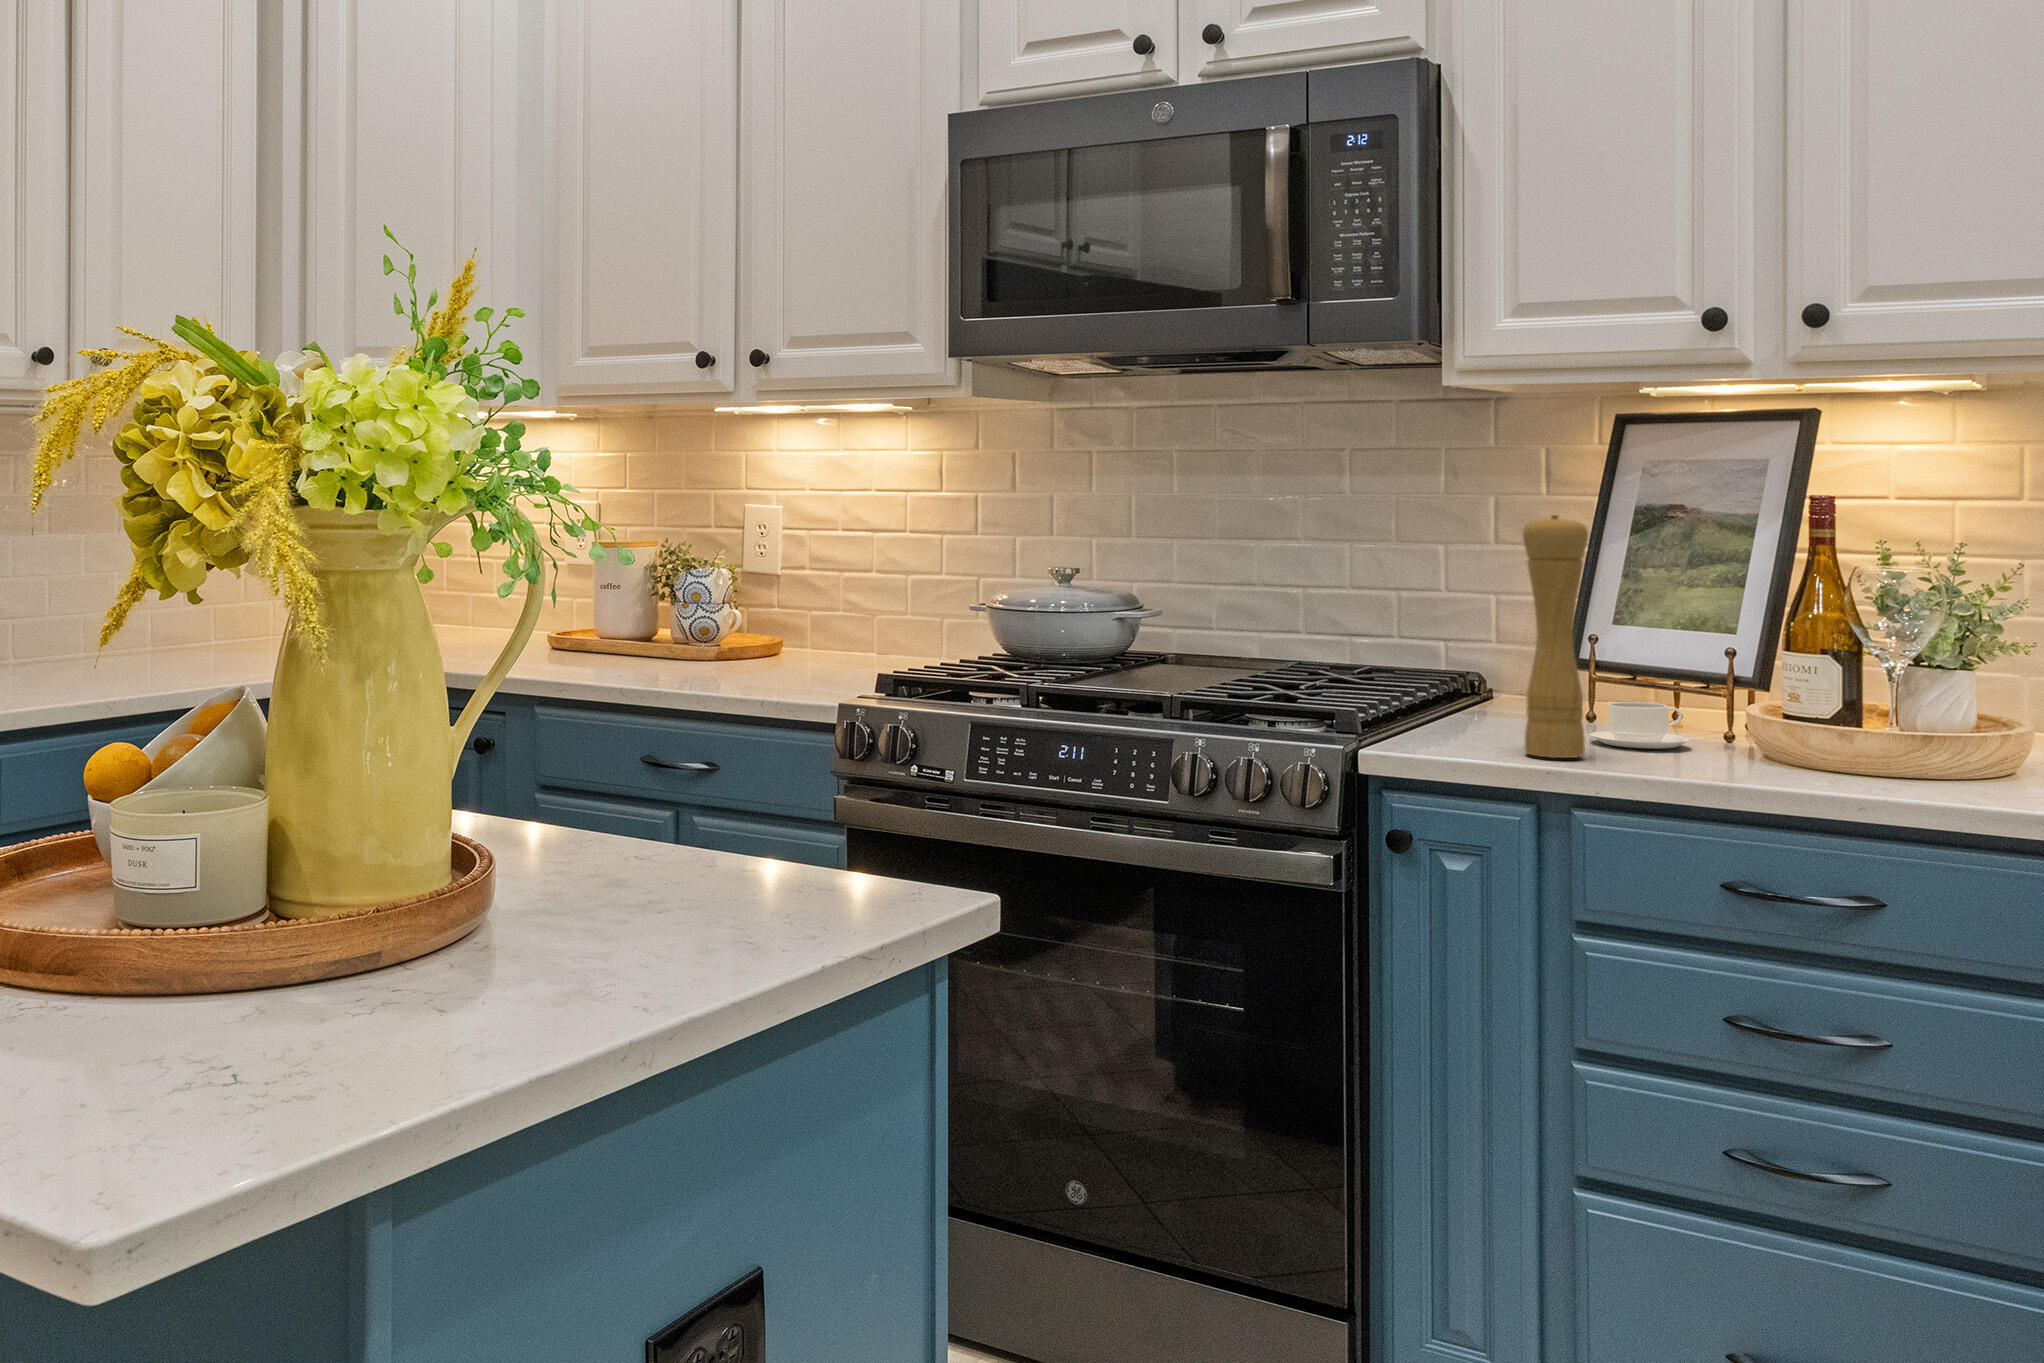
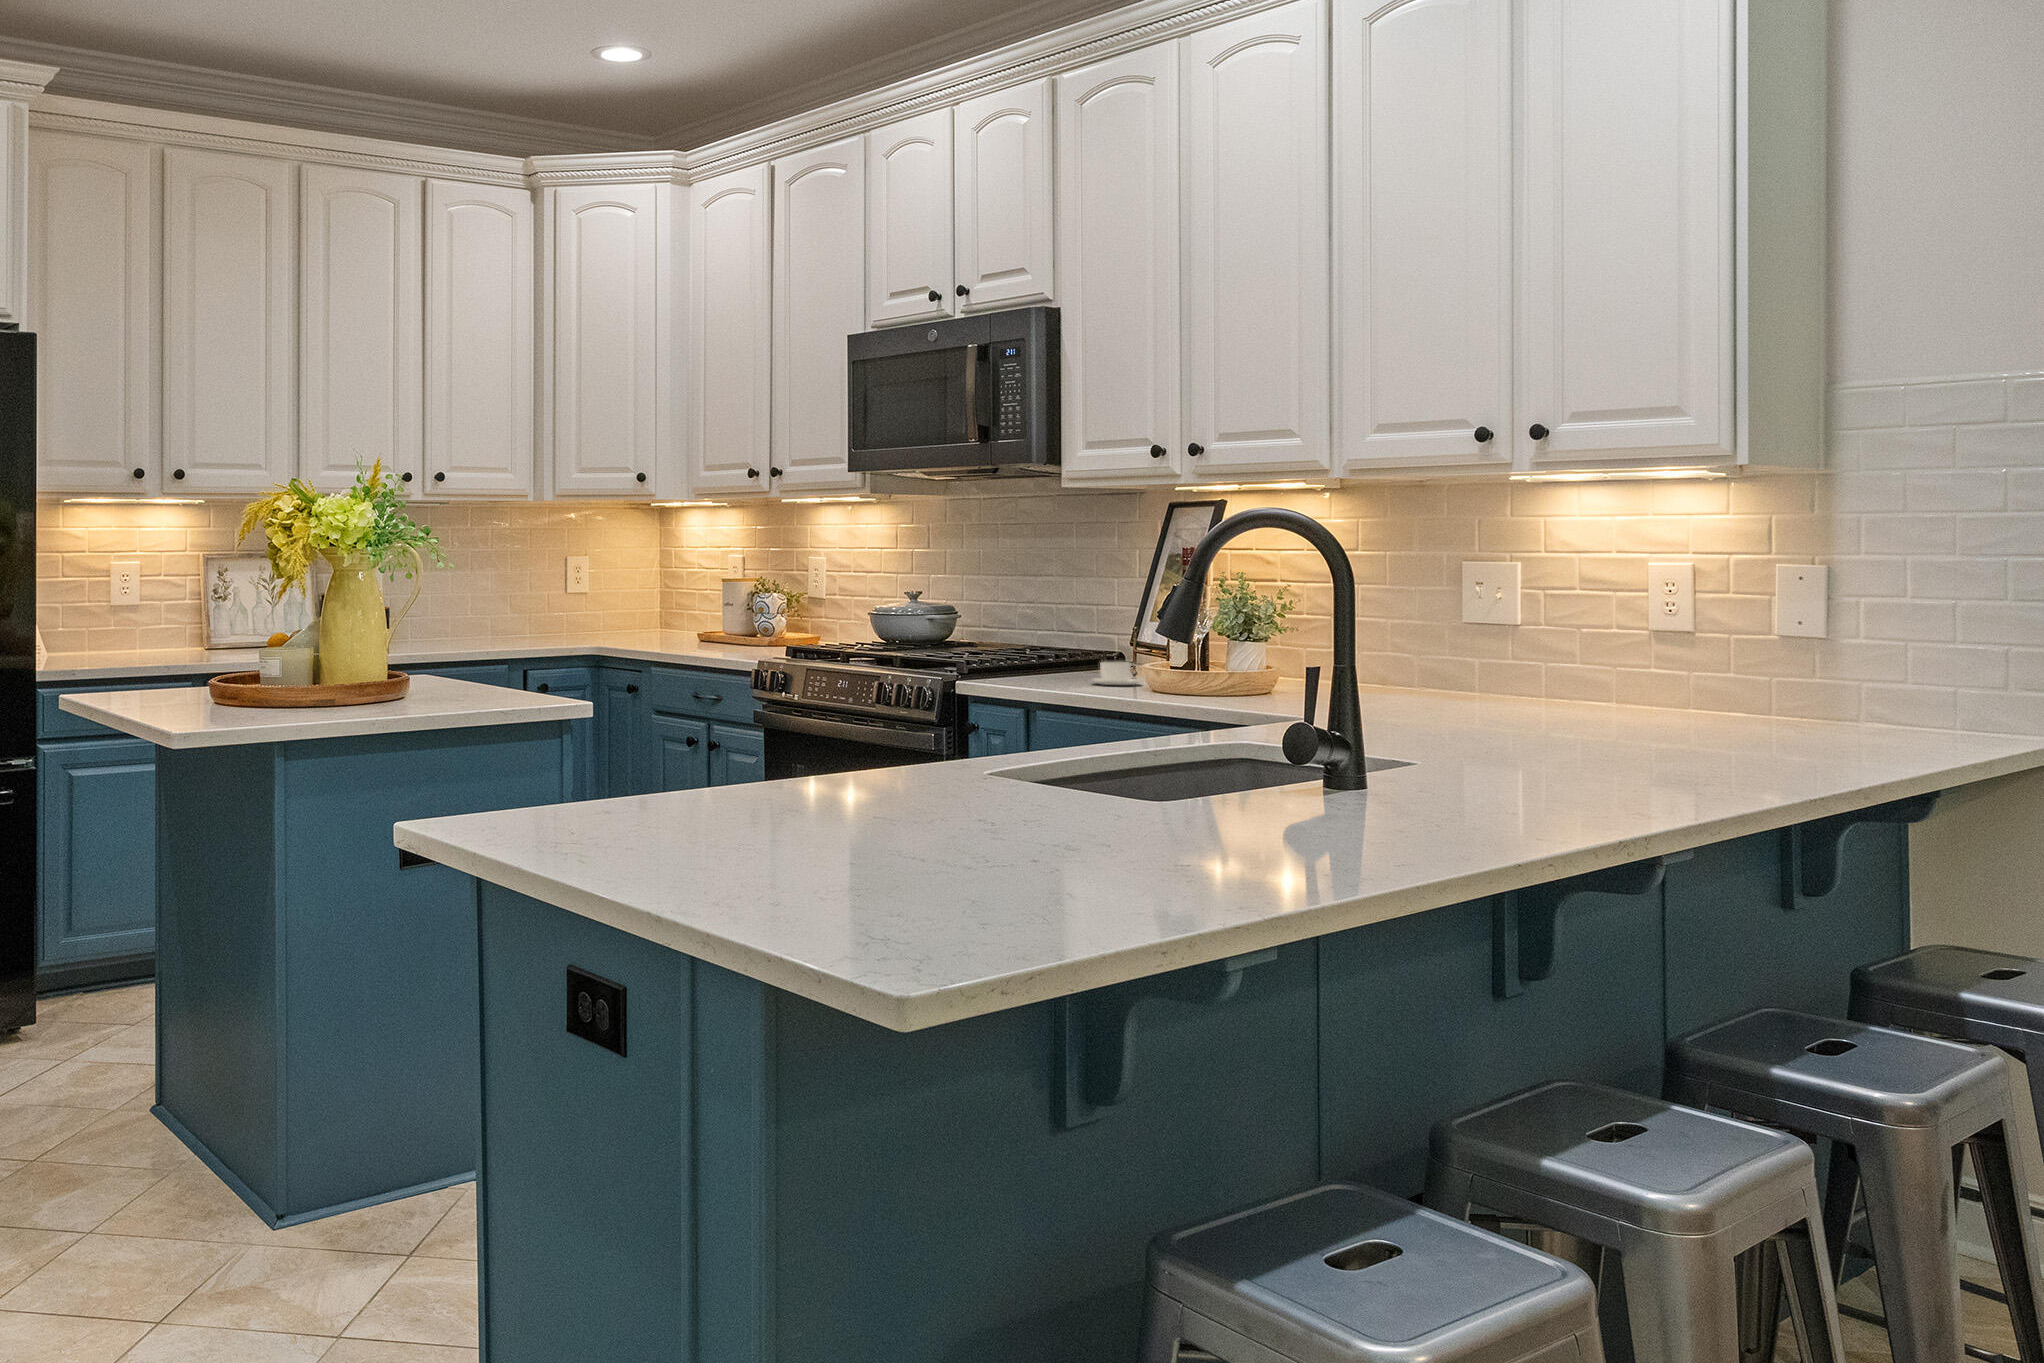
pepper mill: present [1523,515,1588,758] -> none [1027,557,1060,686]

